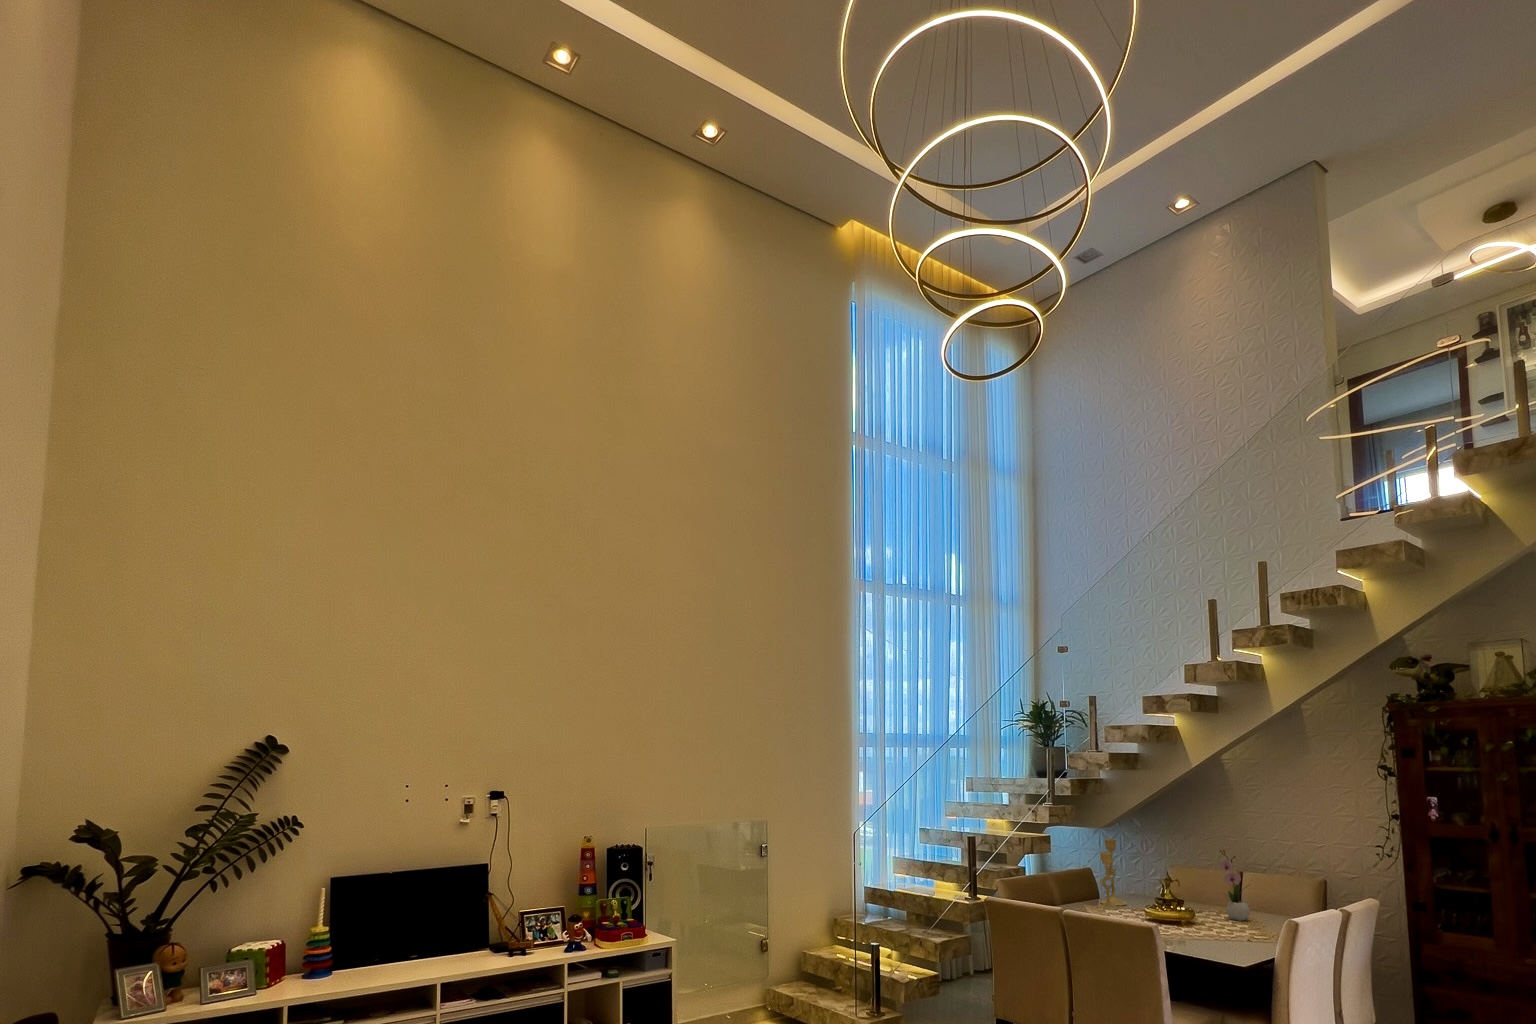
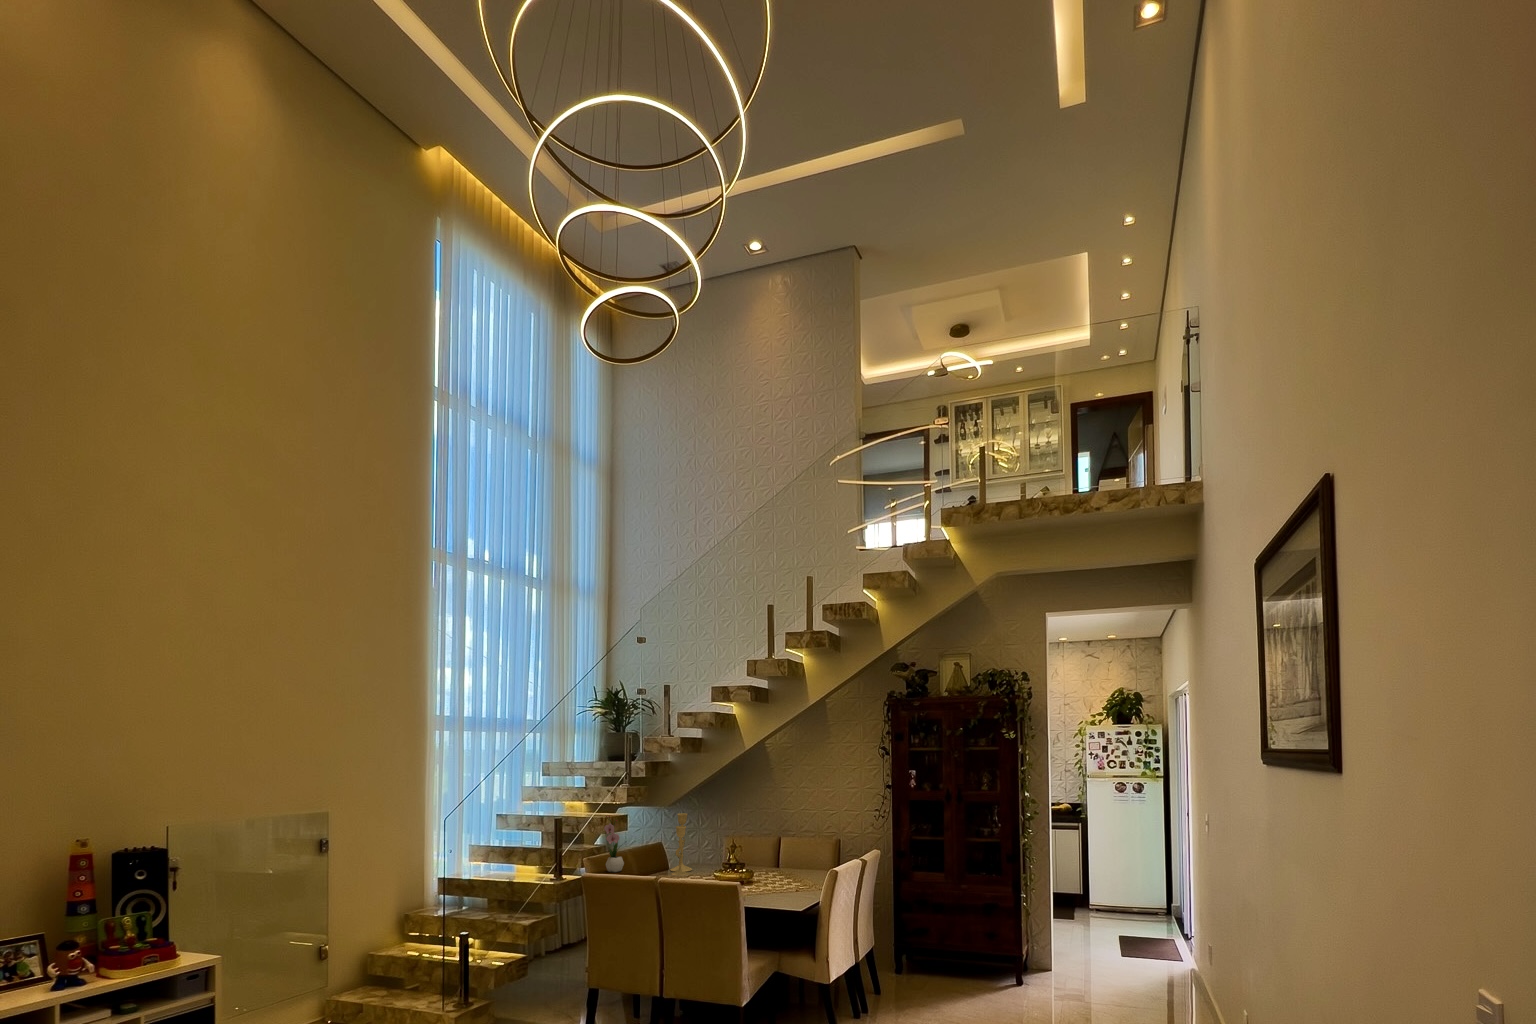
flower arrangement: present [1219,850,1250,921] -> present [604,816,624,872]

